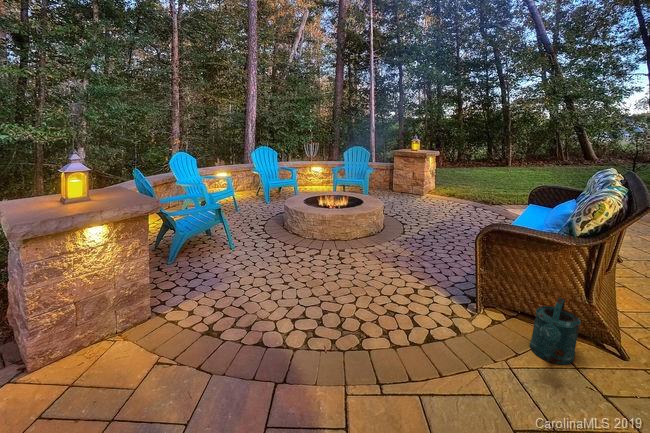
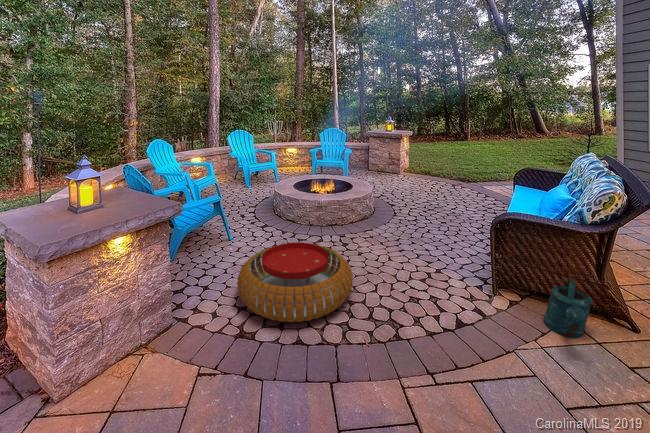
pouf: none [214,250,330,325] -> present [237,242,353,322]

